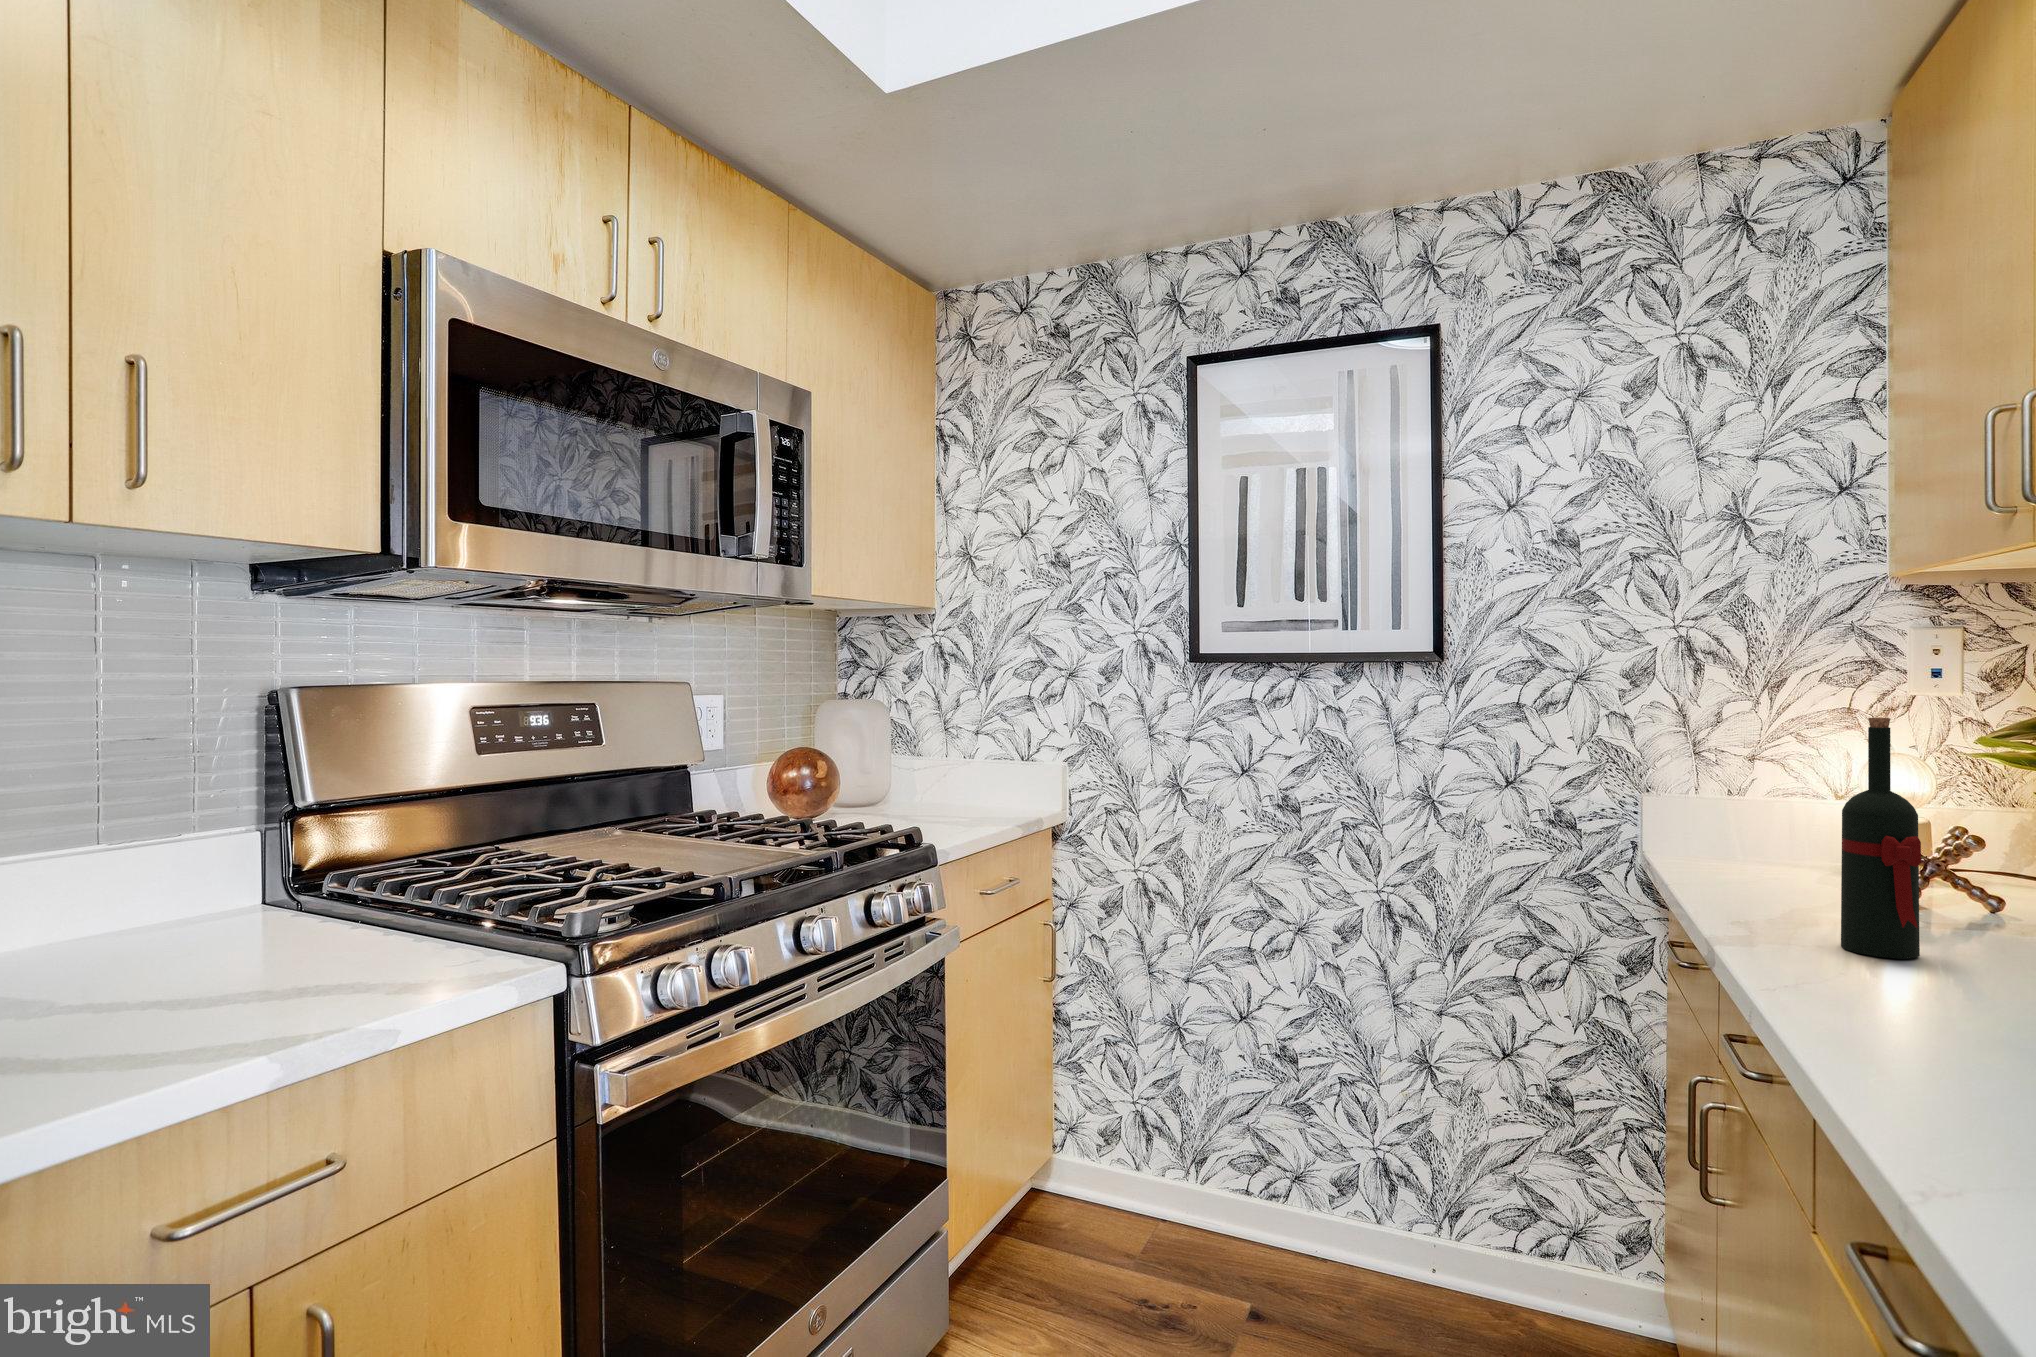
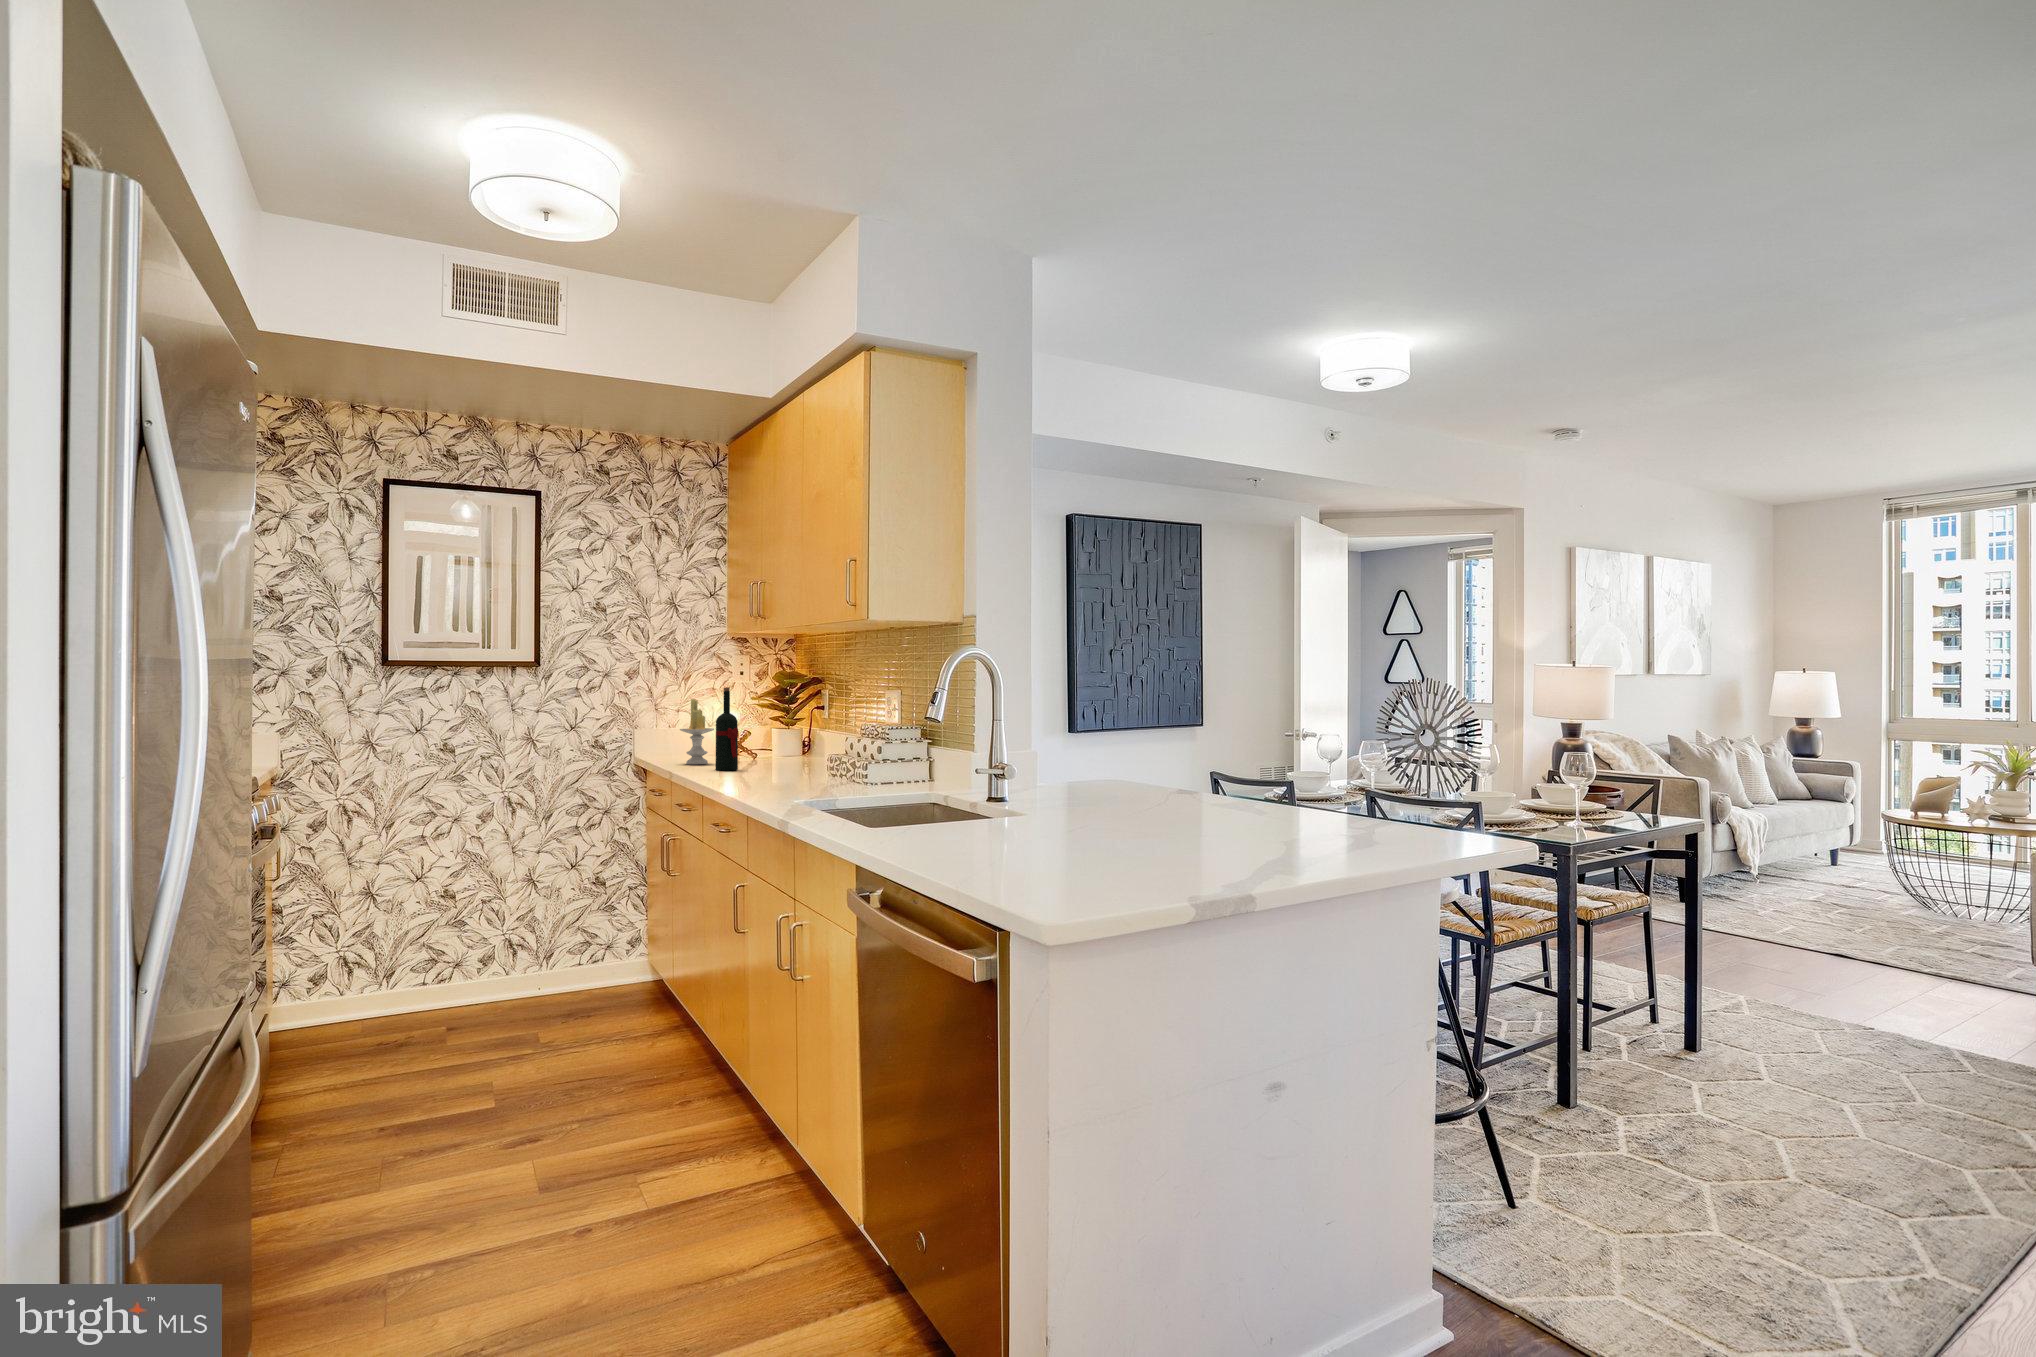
candle: none [1741,738,1843,906] -> present [680,699,714,764]

